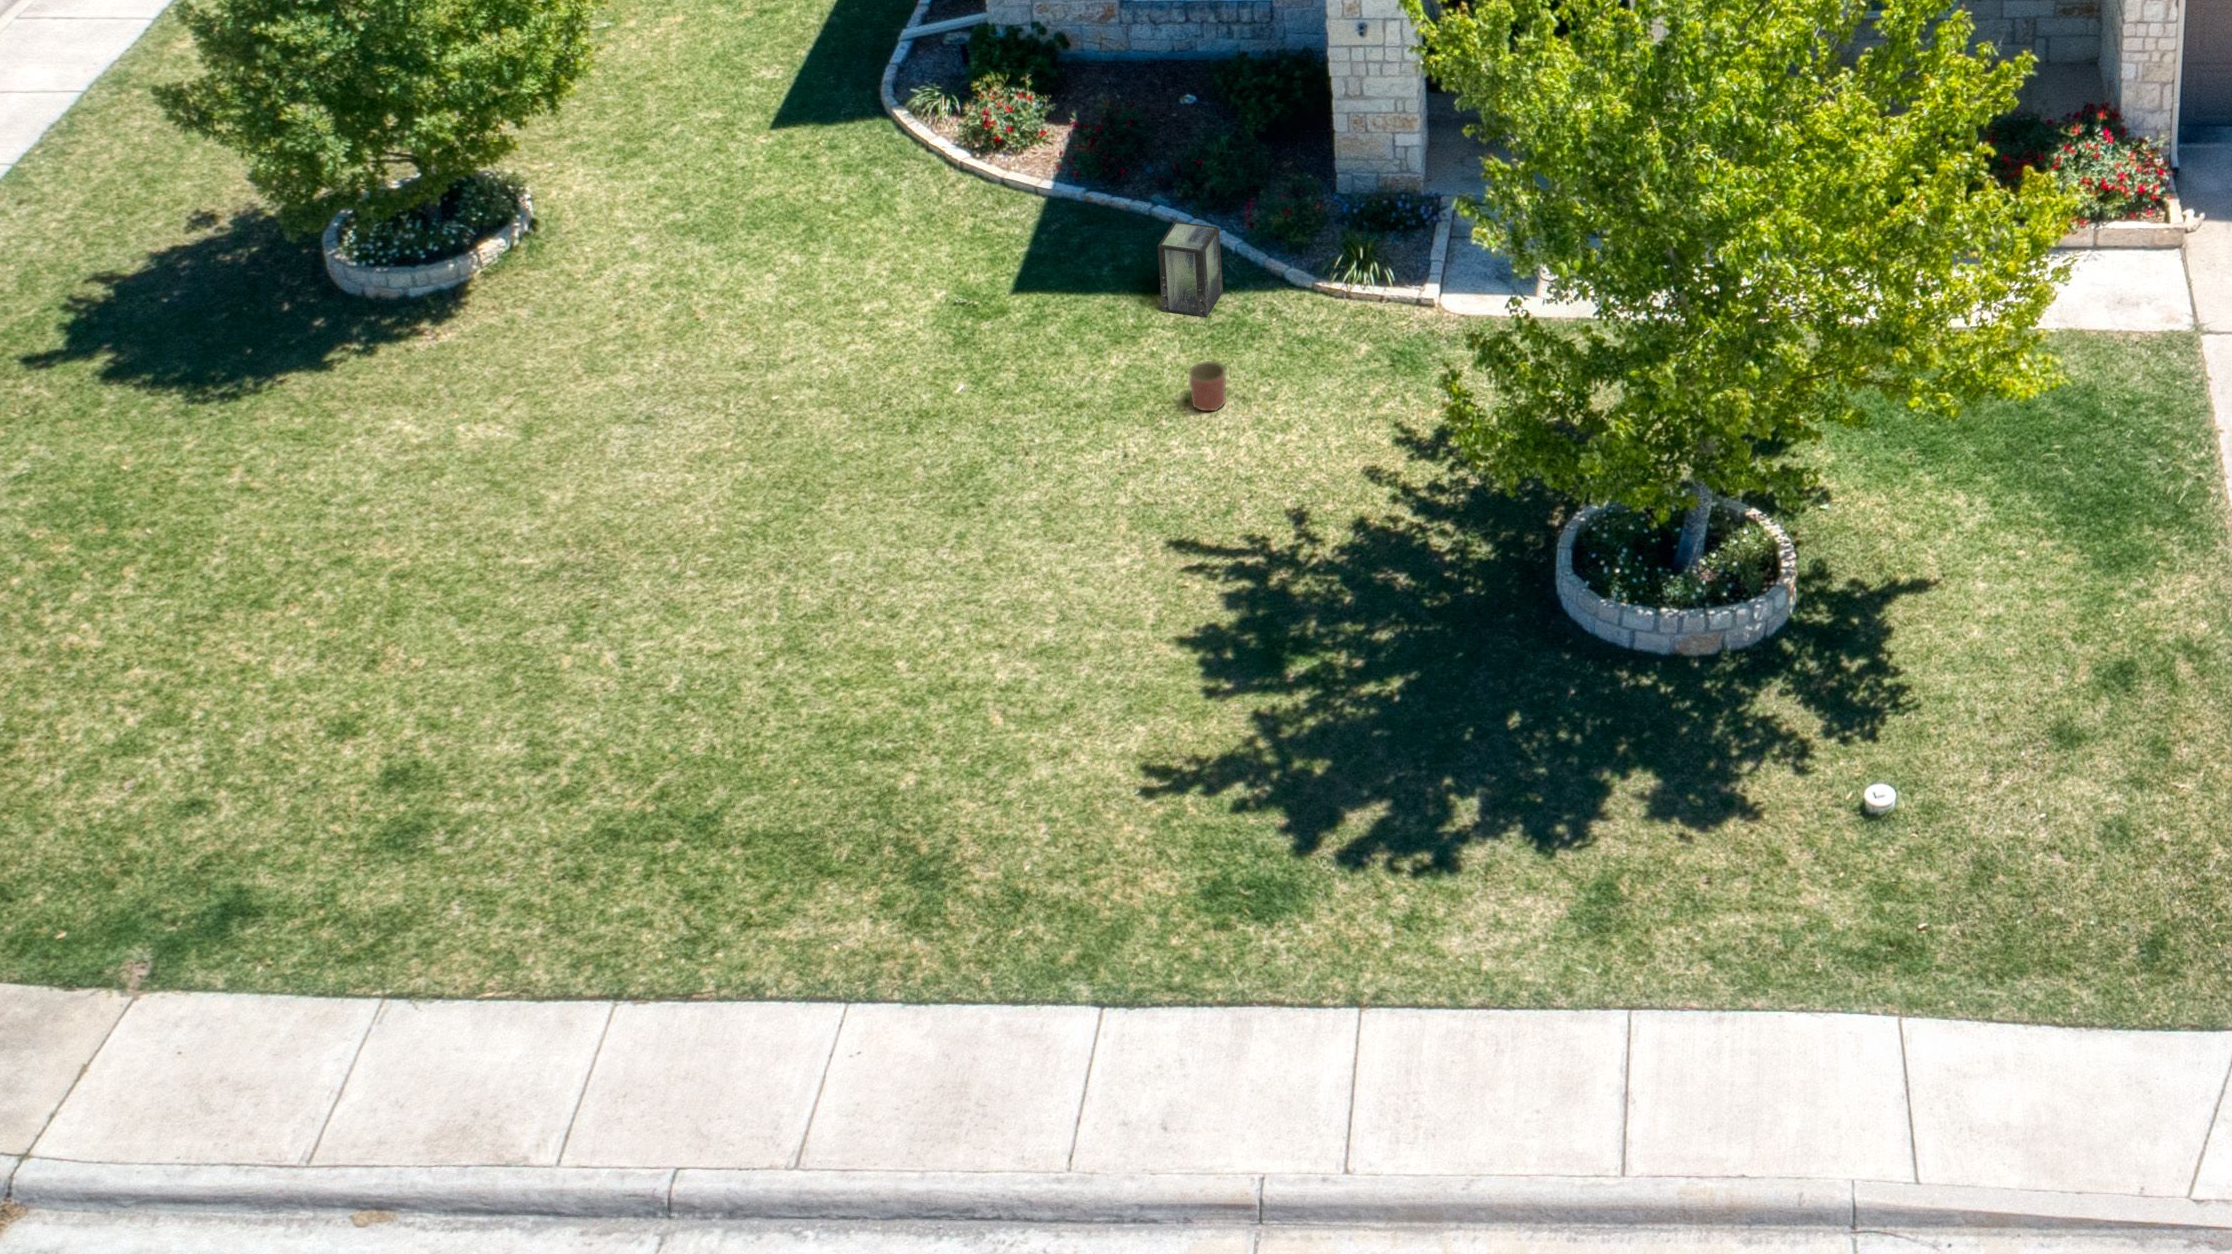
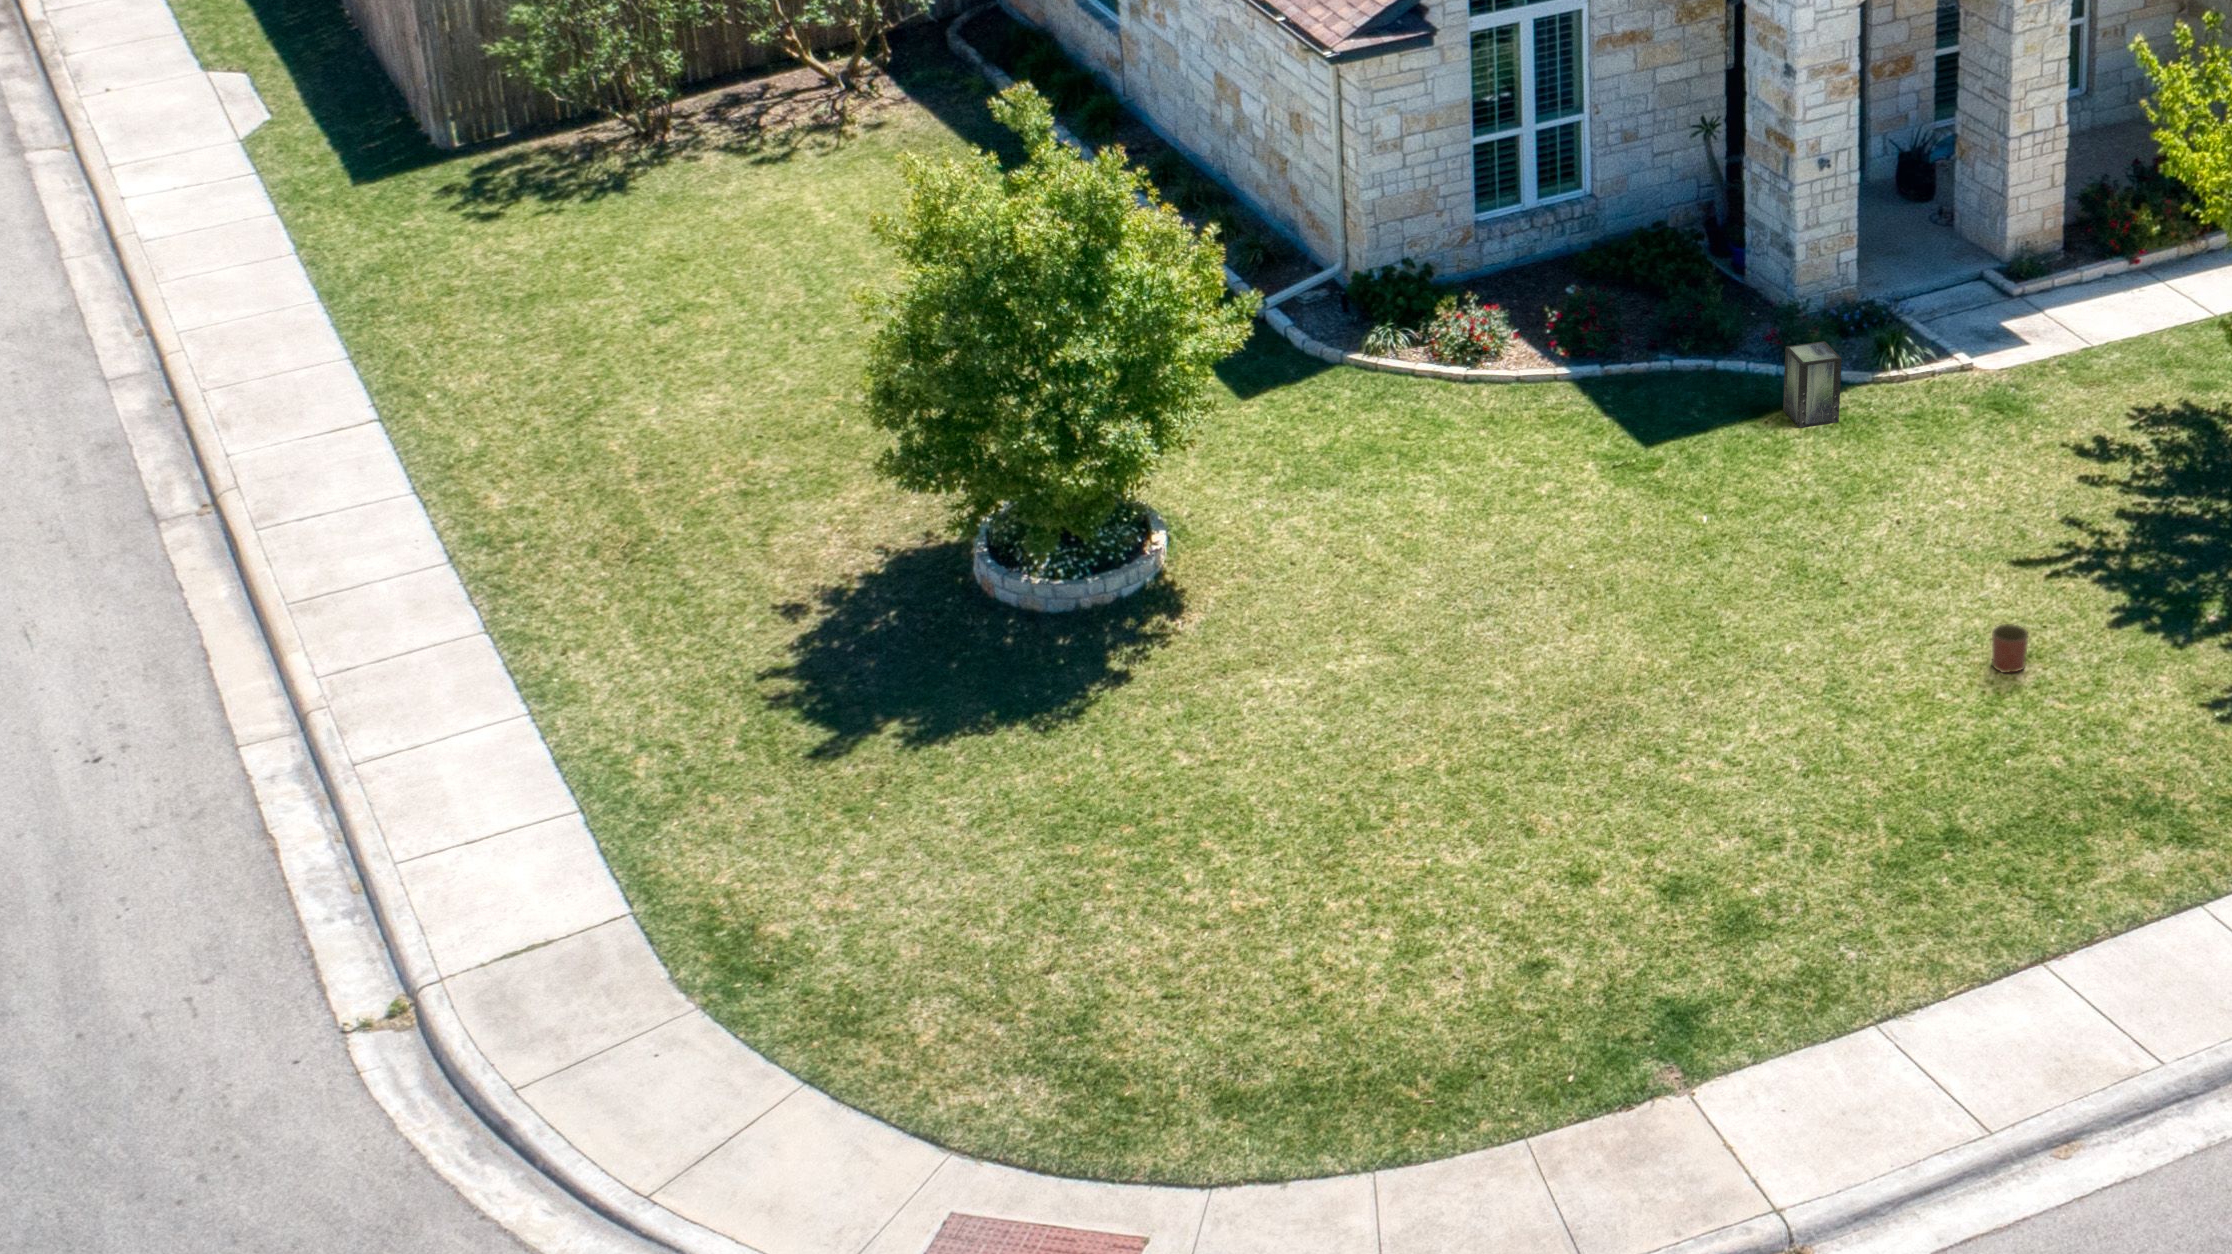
planter: present [1189,361,1226,411] -> present [1992,624,2028,673]

